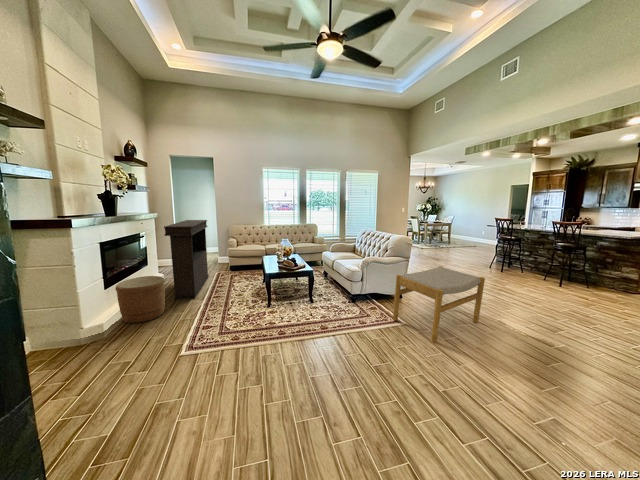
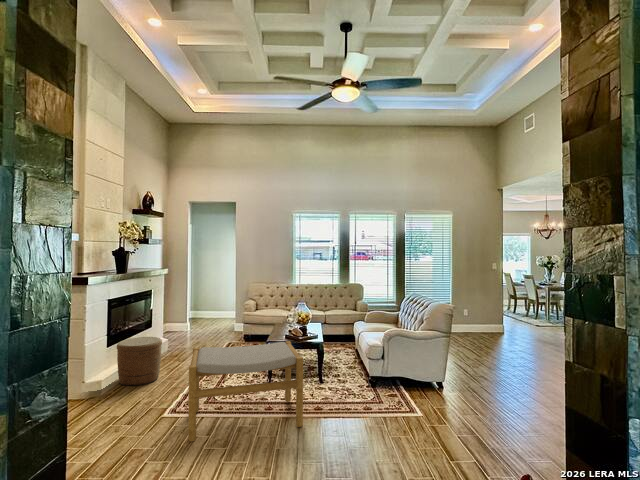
console table: present [164,220,208,300] -> none [168,276,218,369]
footstool: present [393,266,485,343] -> present [188,341,303,442]

